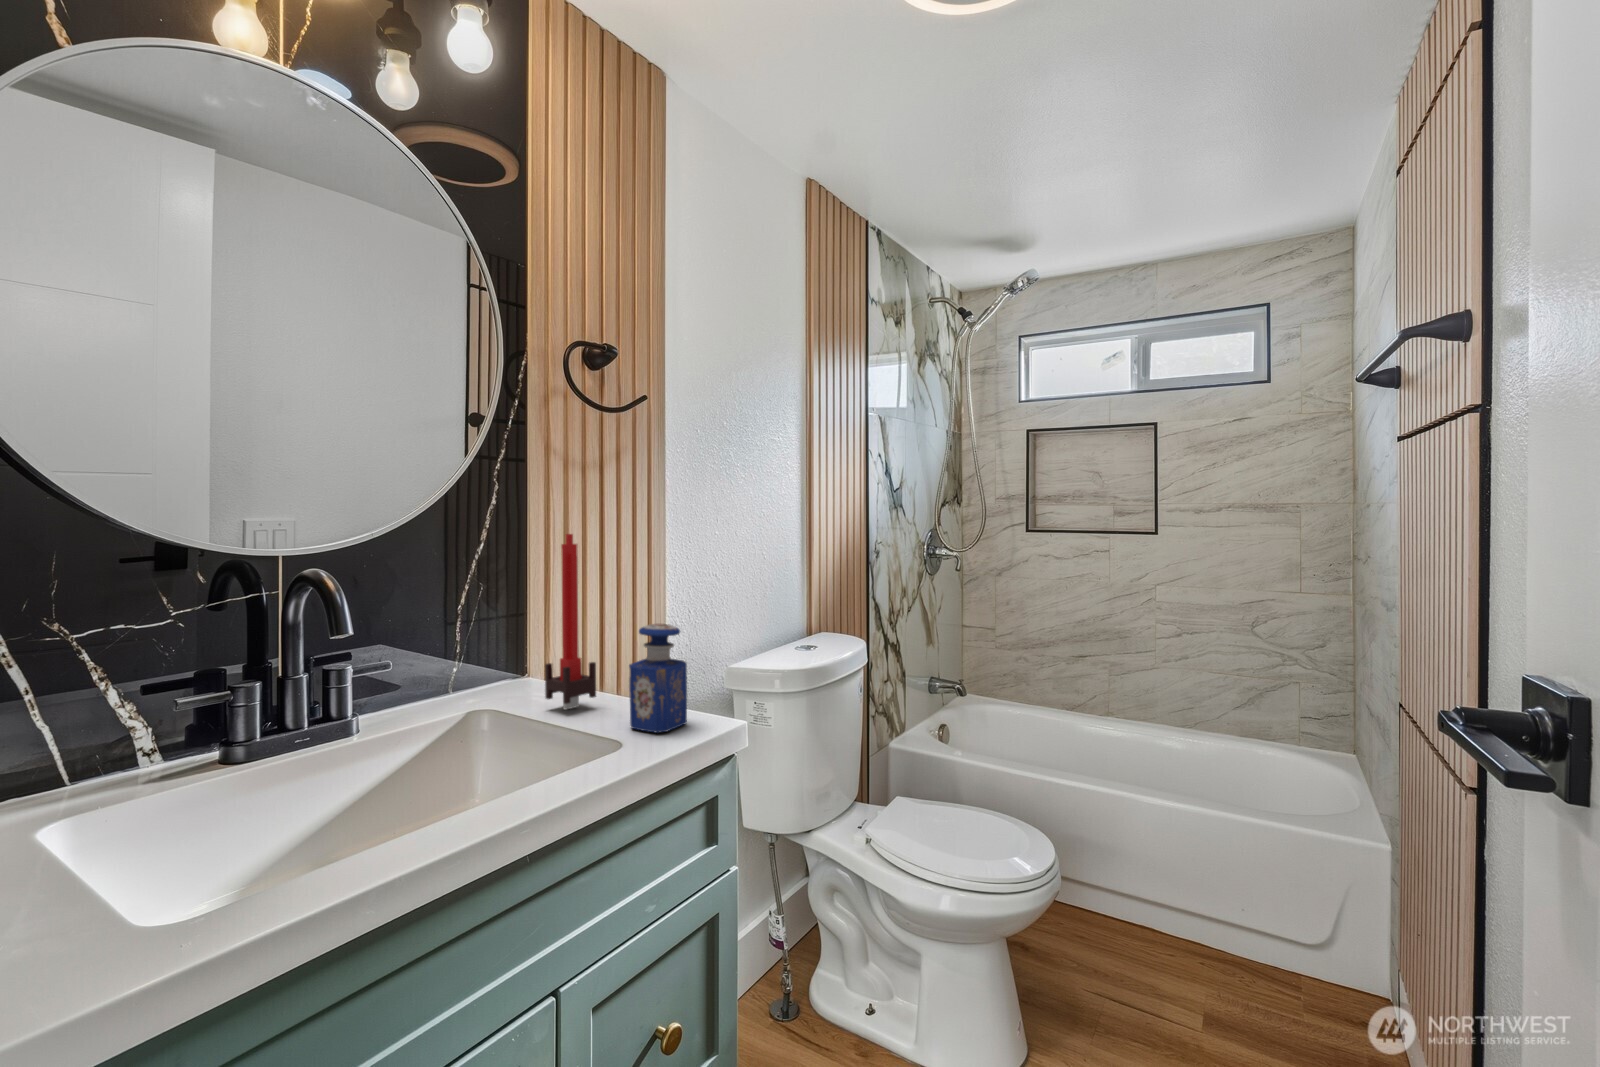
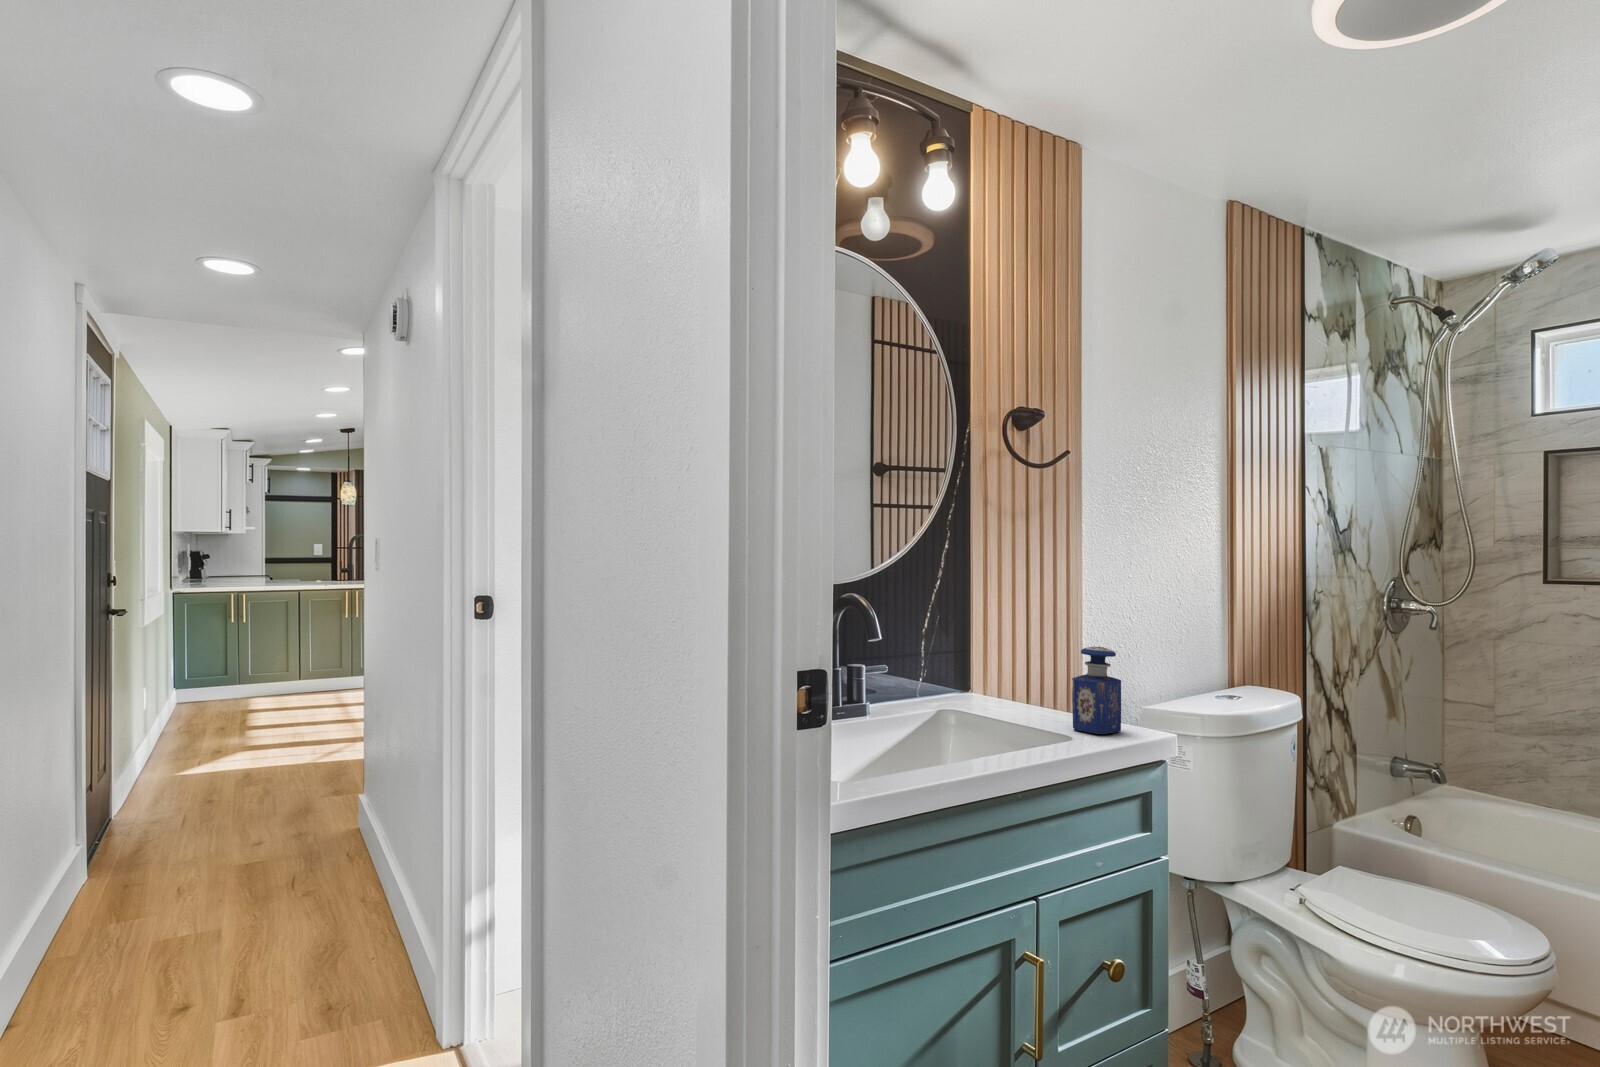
candle: present [545,534,596,709] -> none [998,572,1039,714]

